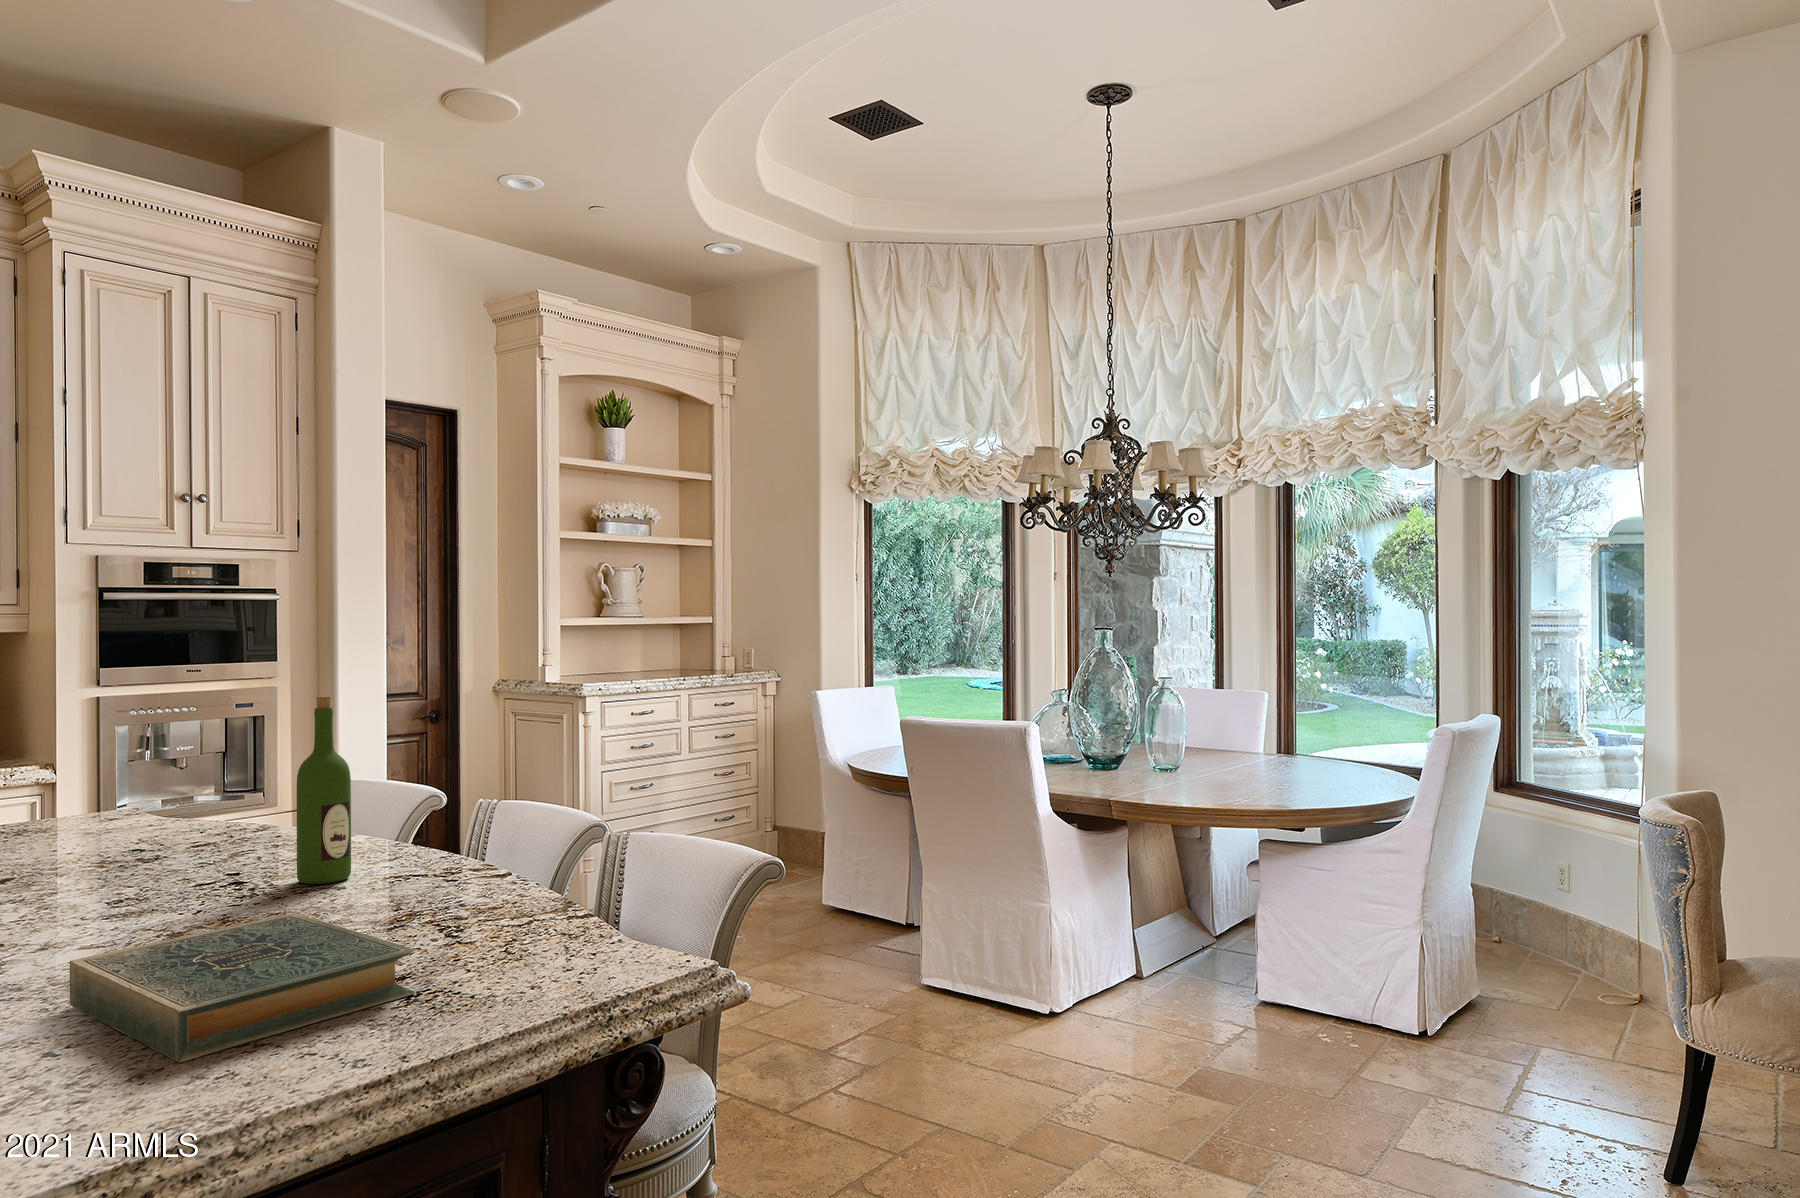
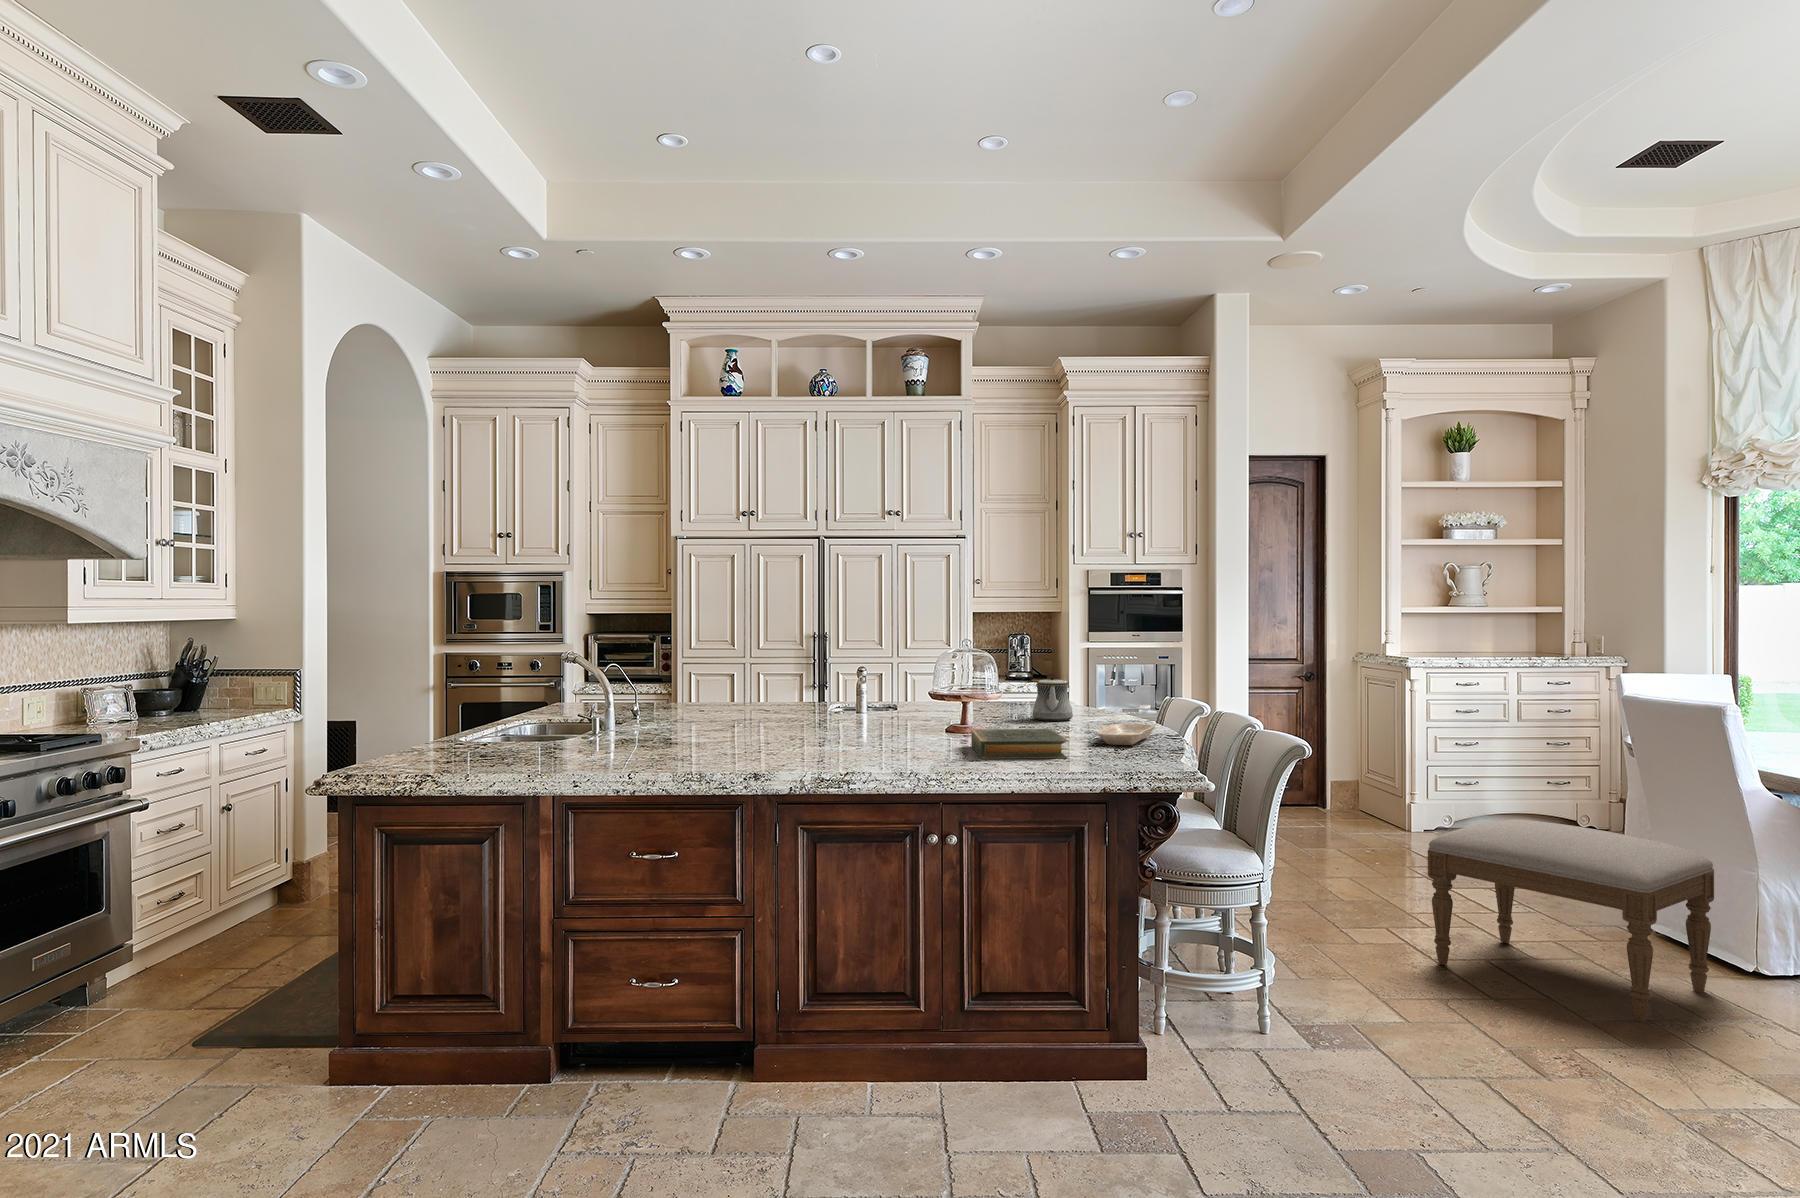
wine bottle: present [297,696,351,884] -> none [1088,643,1112,732]
teapot: none [104,770,207,869] -> present [1032,677,1073,721]
tray: none [373,854,494,920] -> present [1097,724,1155,745]
ottoman: none [780,890,1057,1124] -> present [1428,819,1714,1022]

